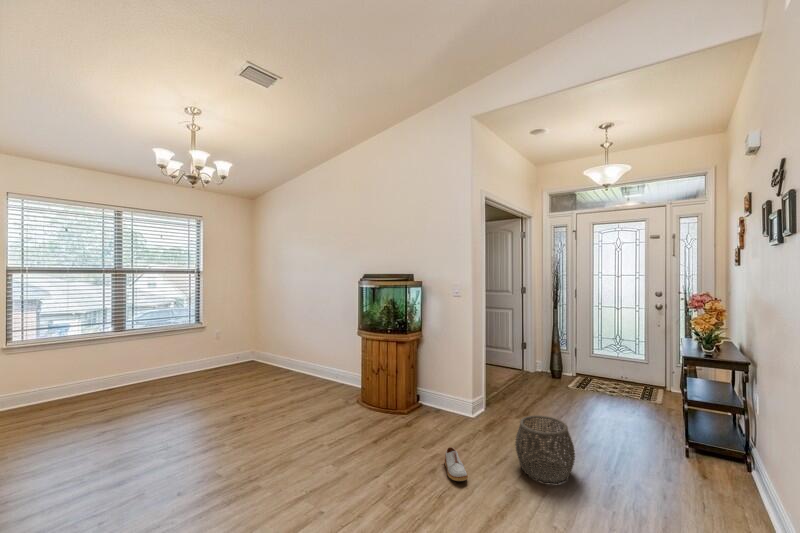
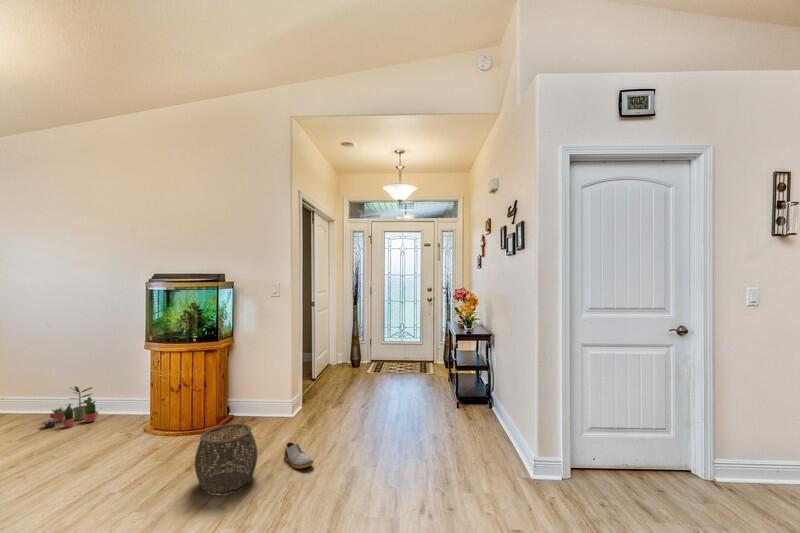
potted plant: none [304,357,335,387] -> present [44,386,98,428]
woven basket: present [515,416,575,483] -> present [195,424,258,493]

